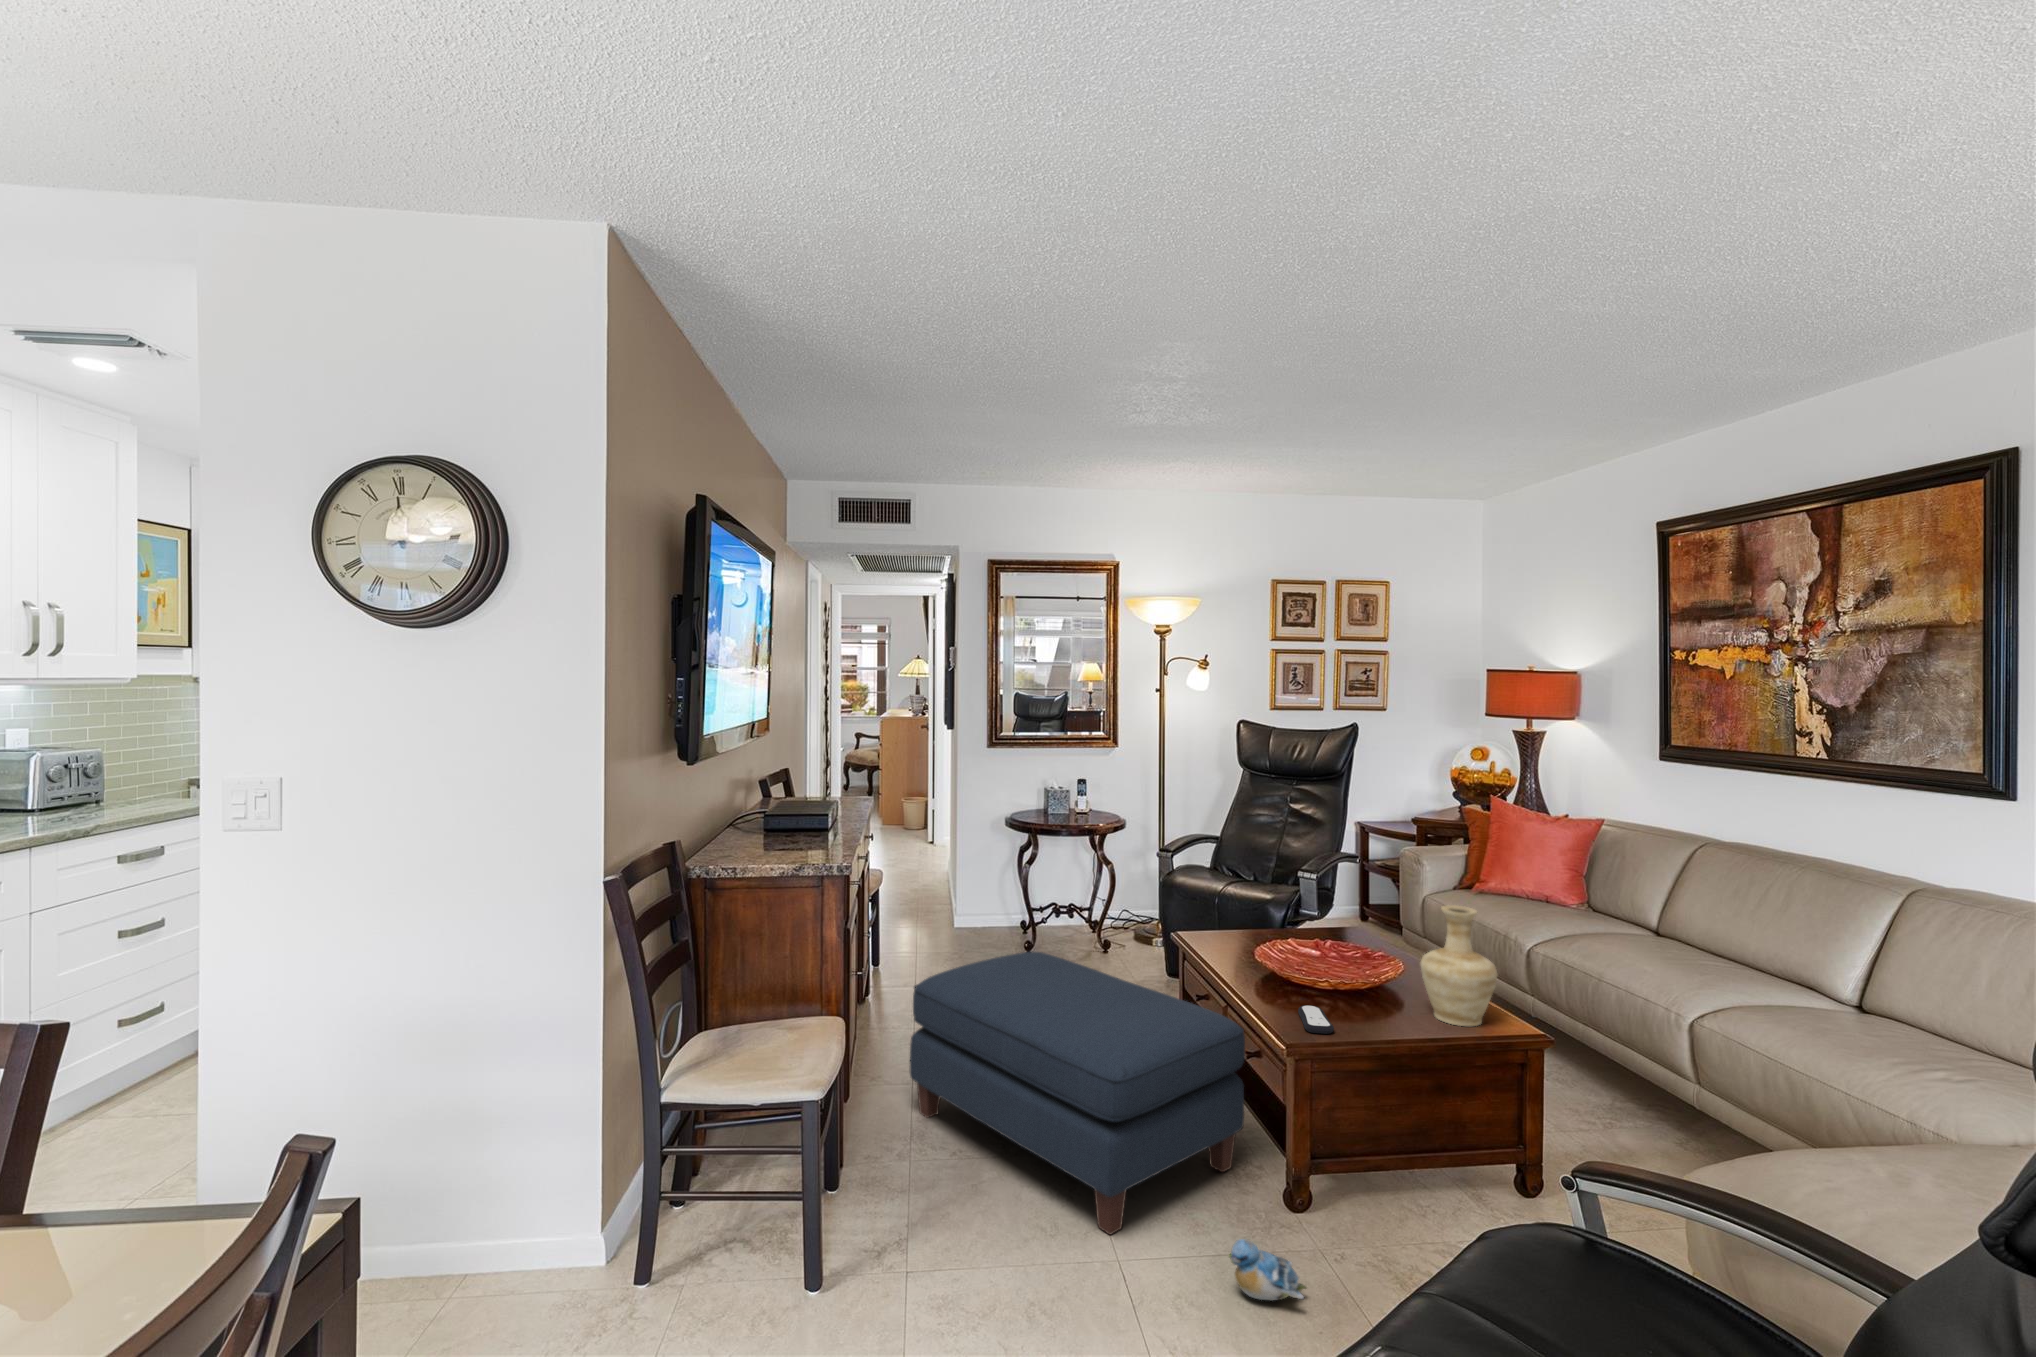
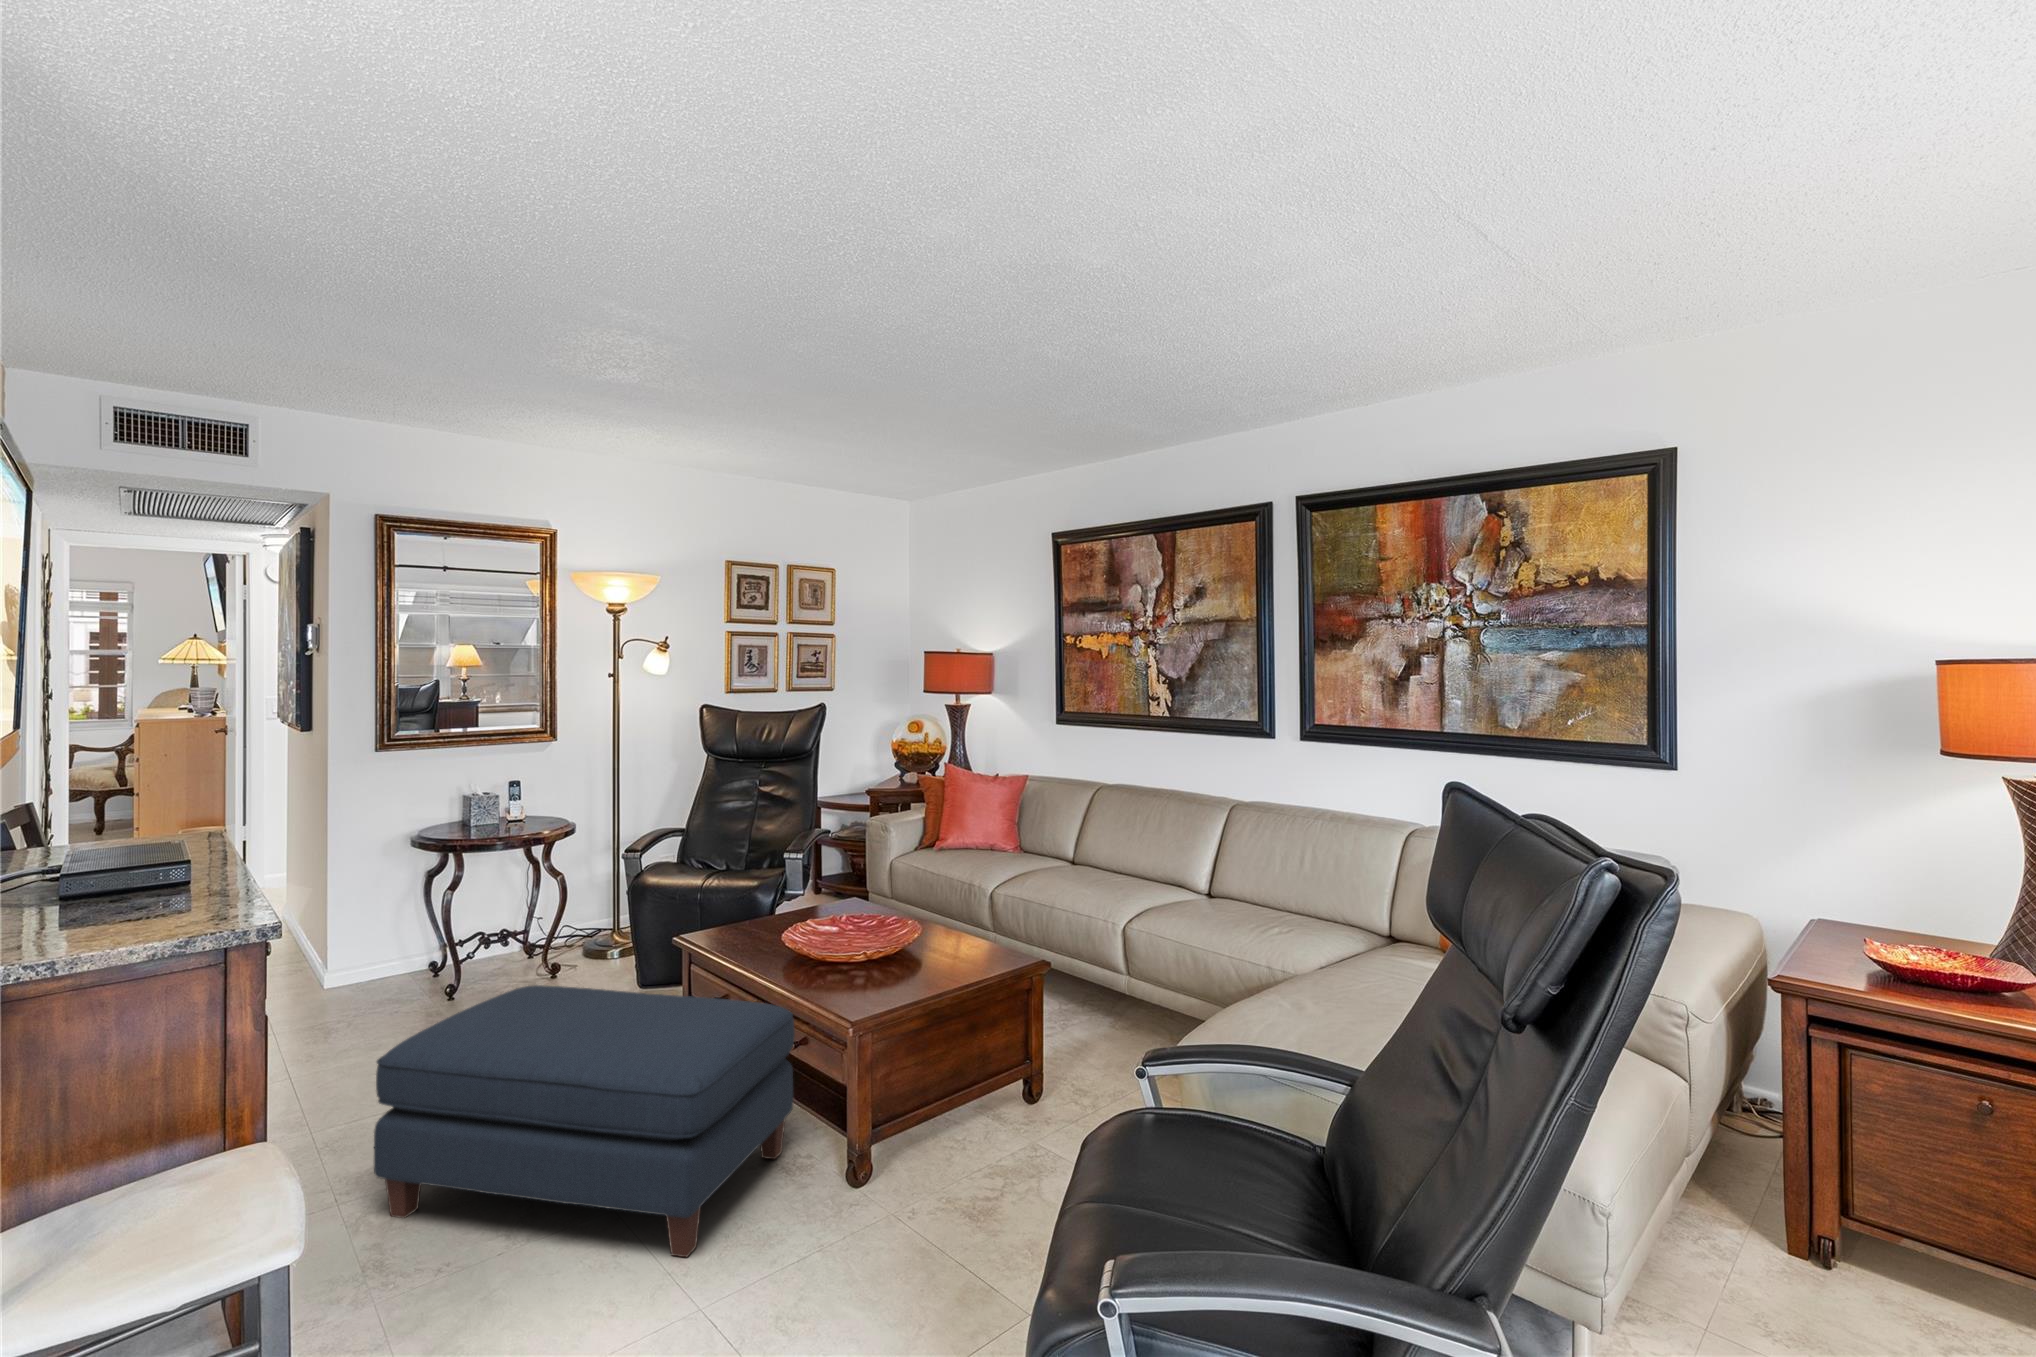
vase: present [1420,905,1497,1026] -> none [937,862,997,965]
remote control: present [1298,1005,1334,1034] -> none [839,975,878,1000]
plush toy: present [1229,1239,1306,1300] -> none [822,1205,893,1257]

